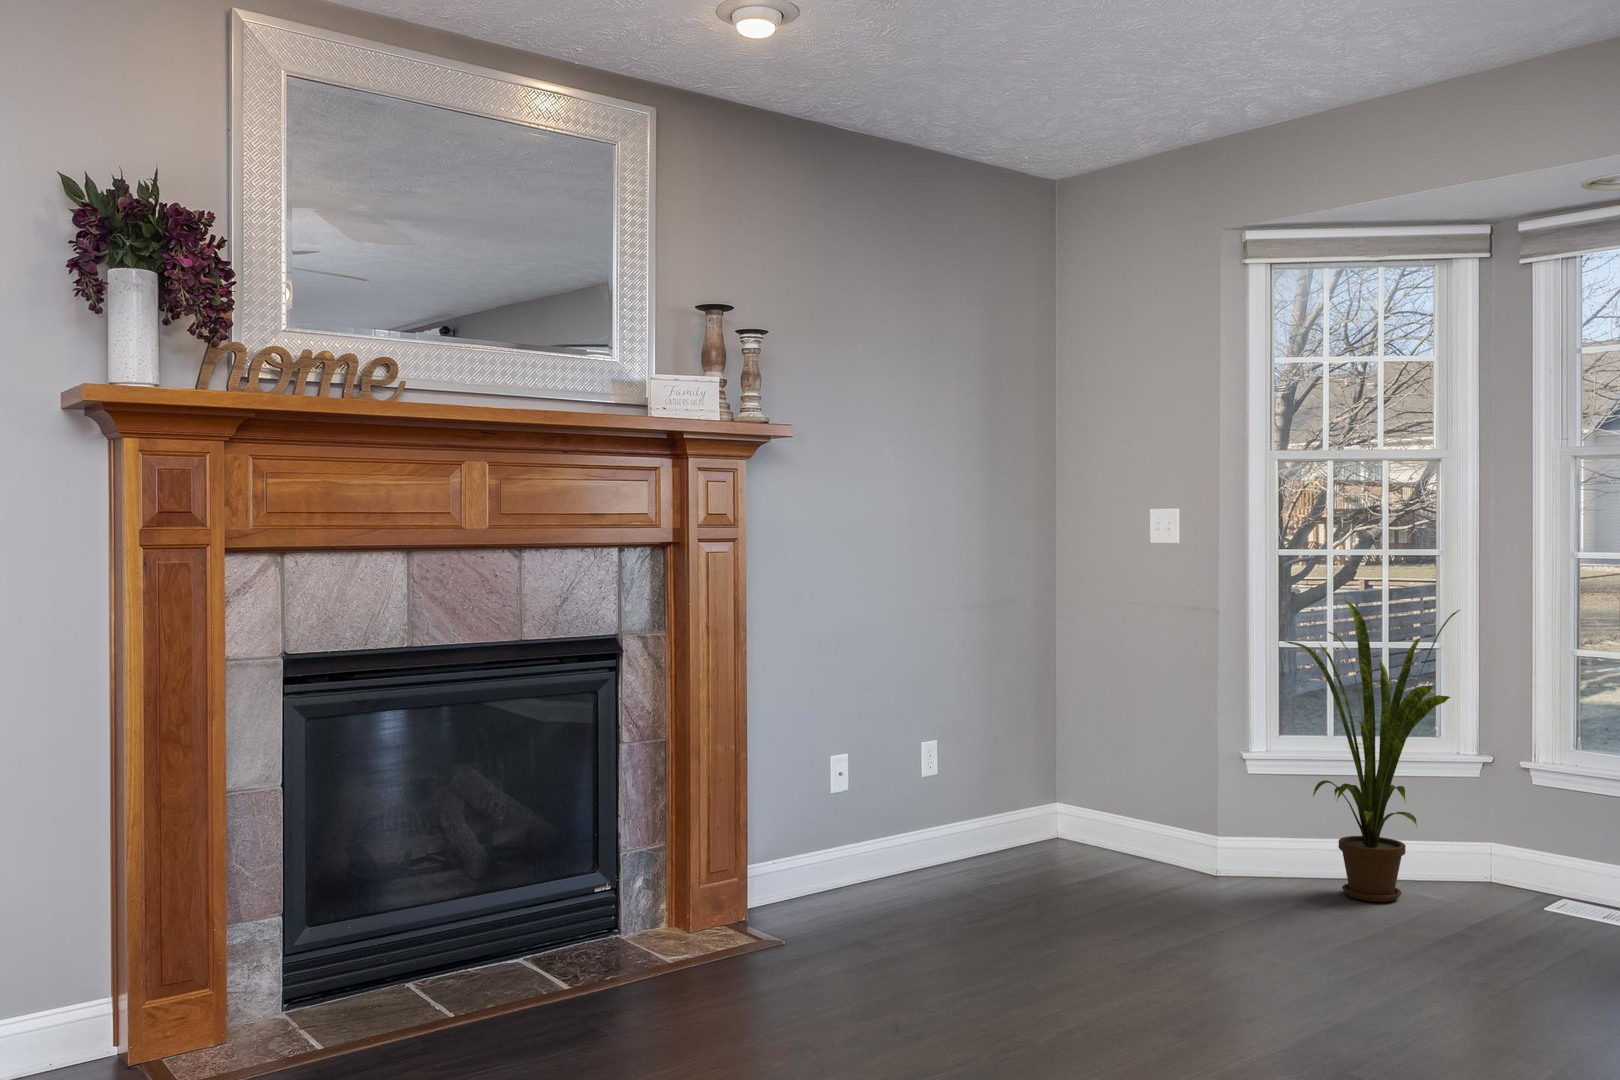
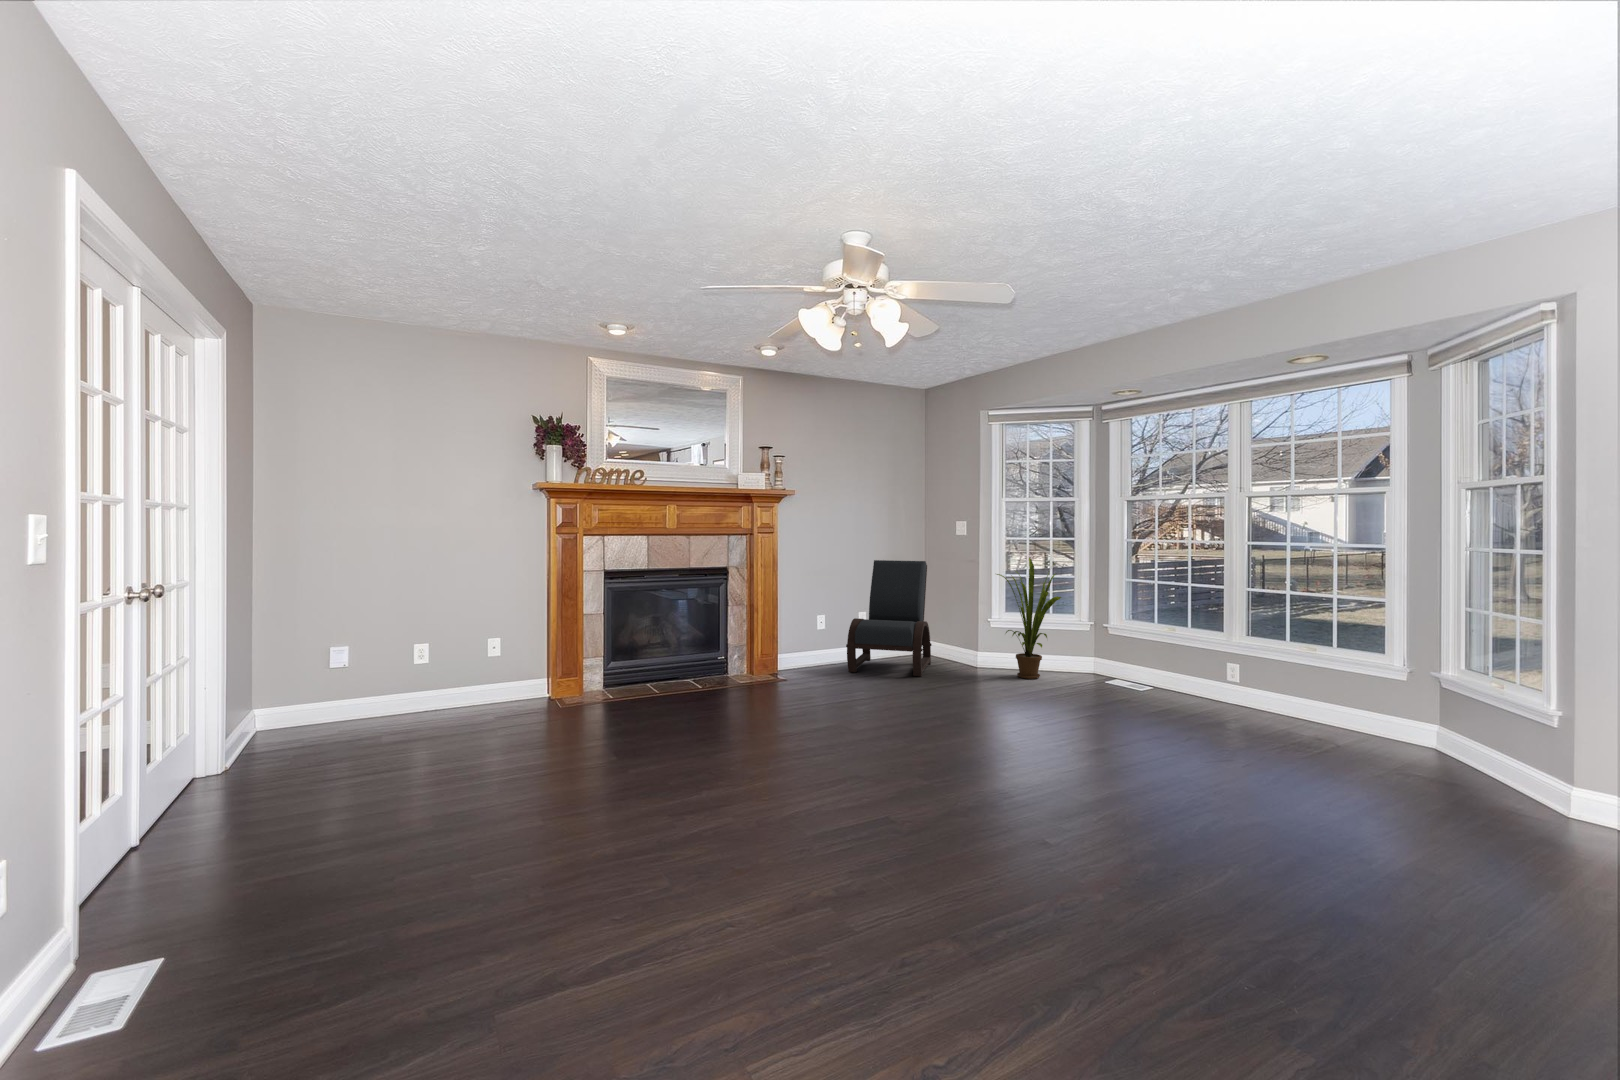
lounge chair: none [926,610,1127,909] -> present [846,560,932,676]

